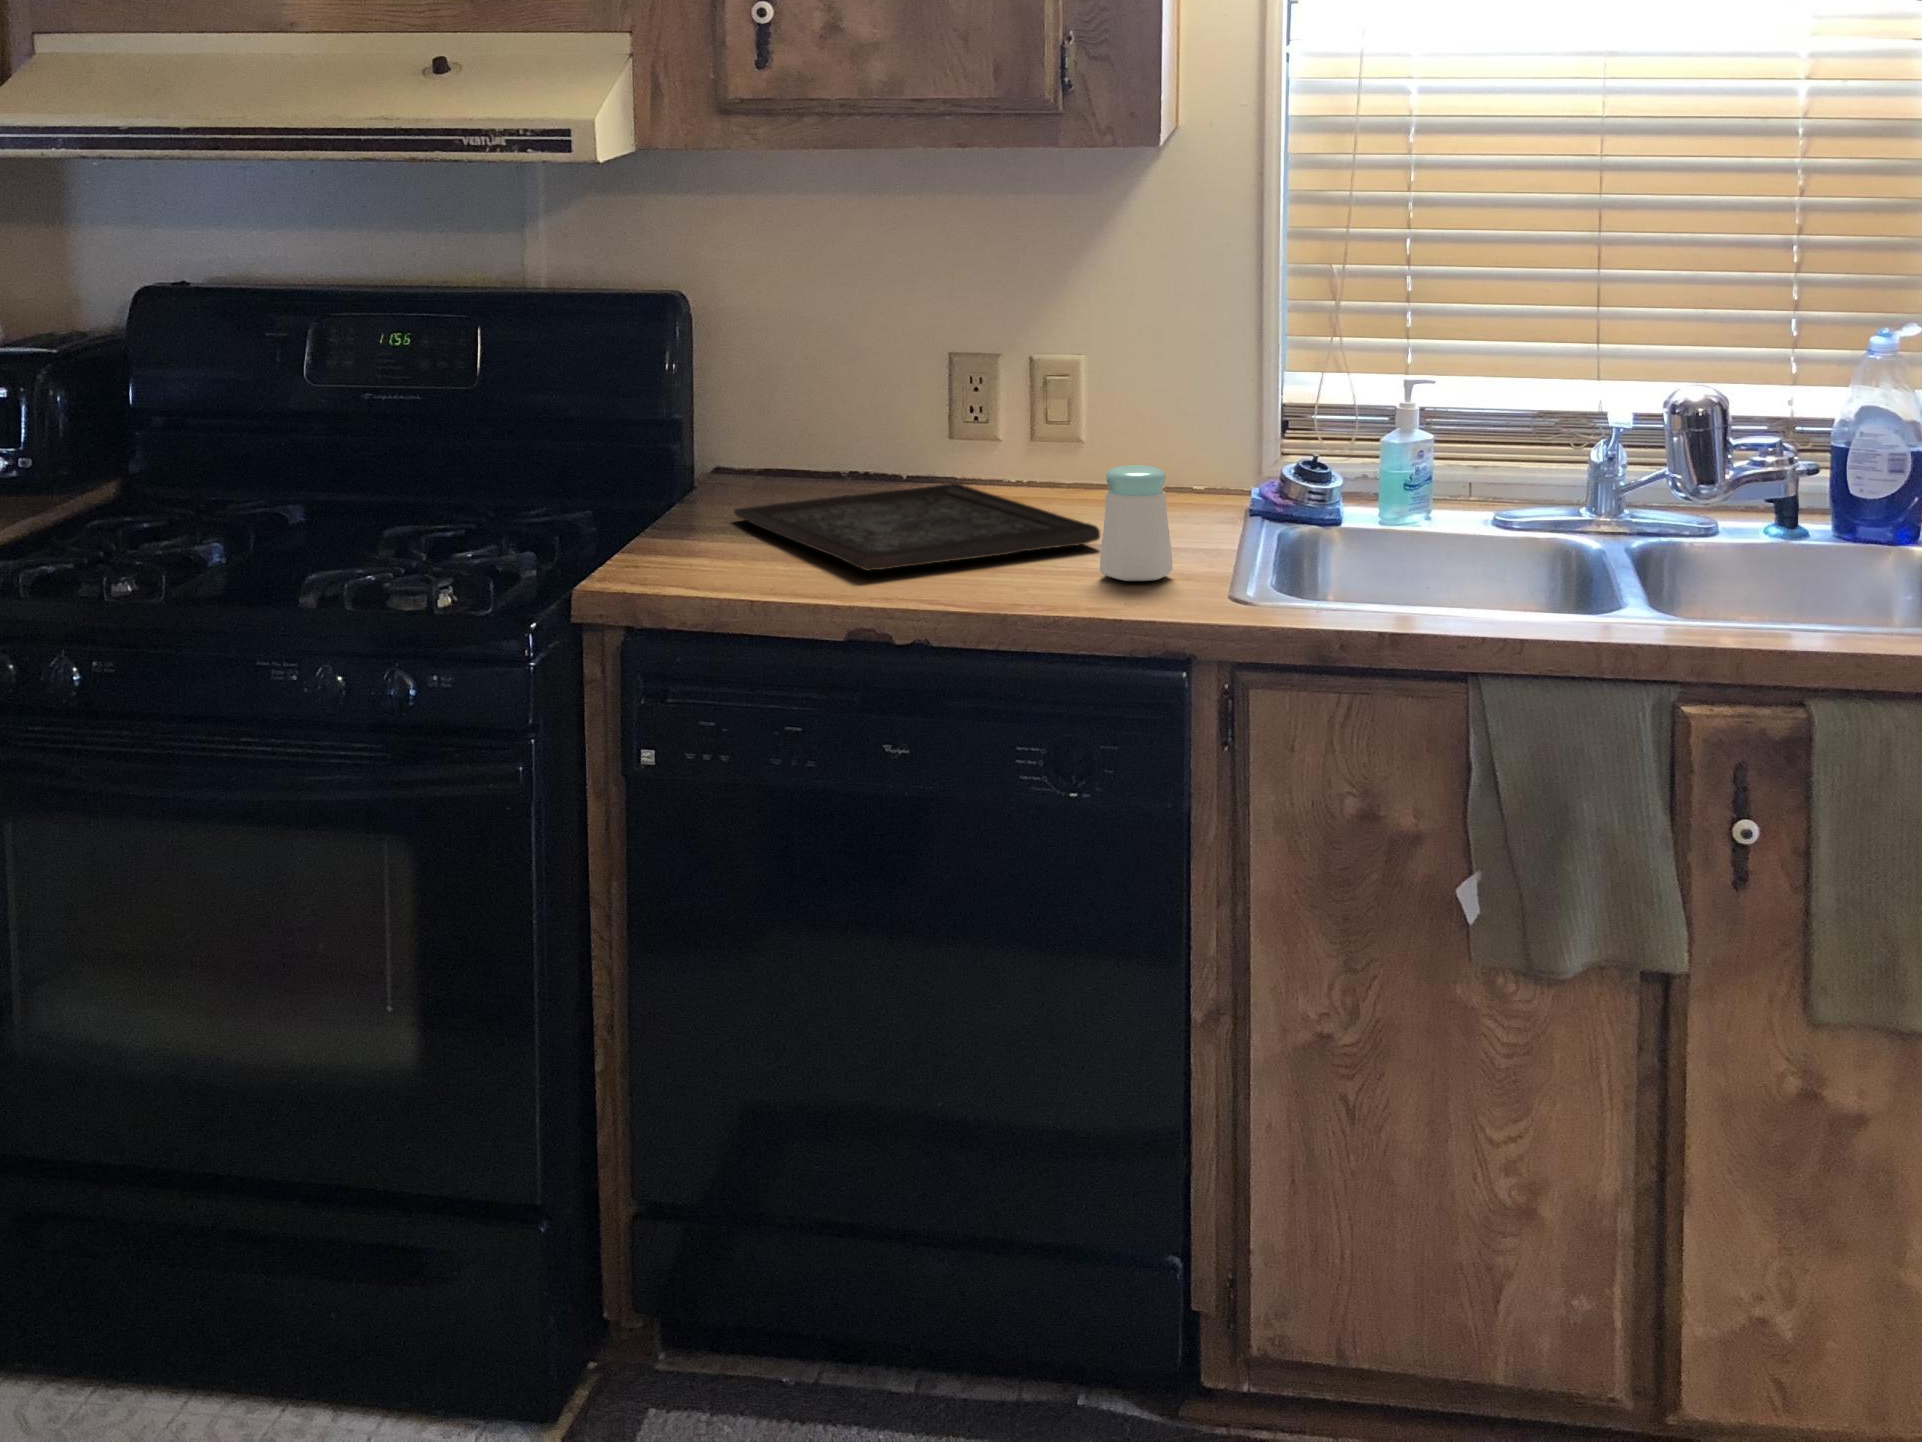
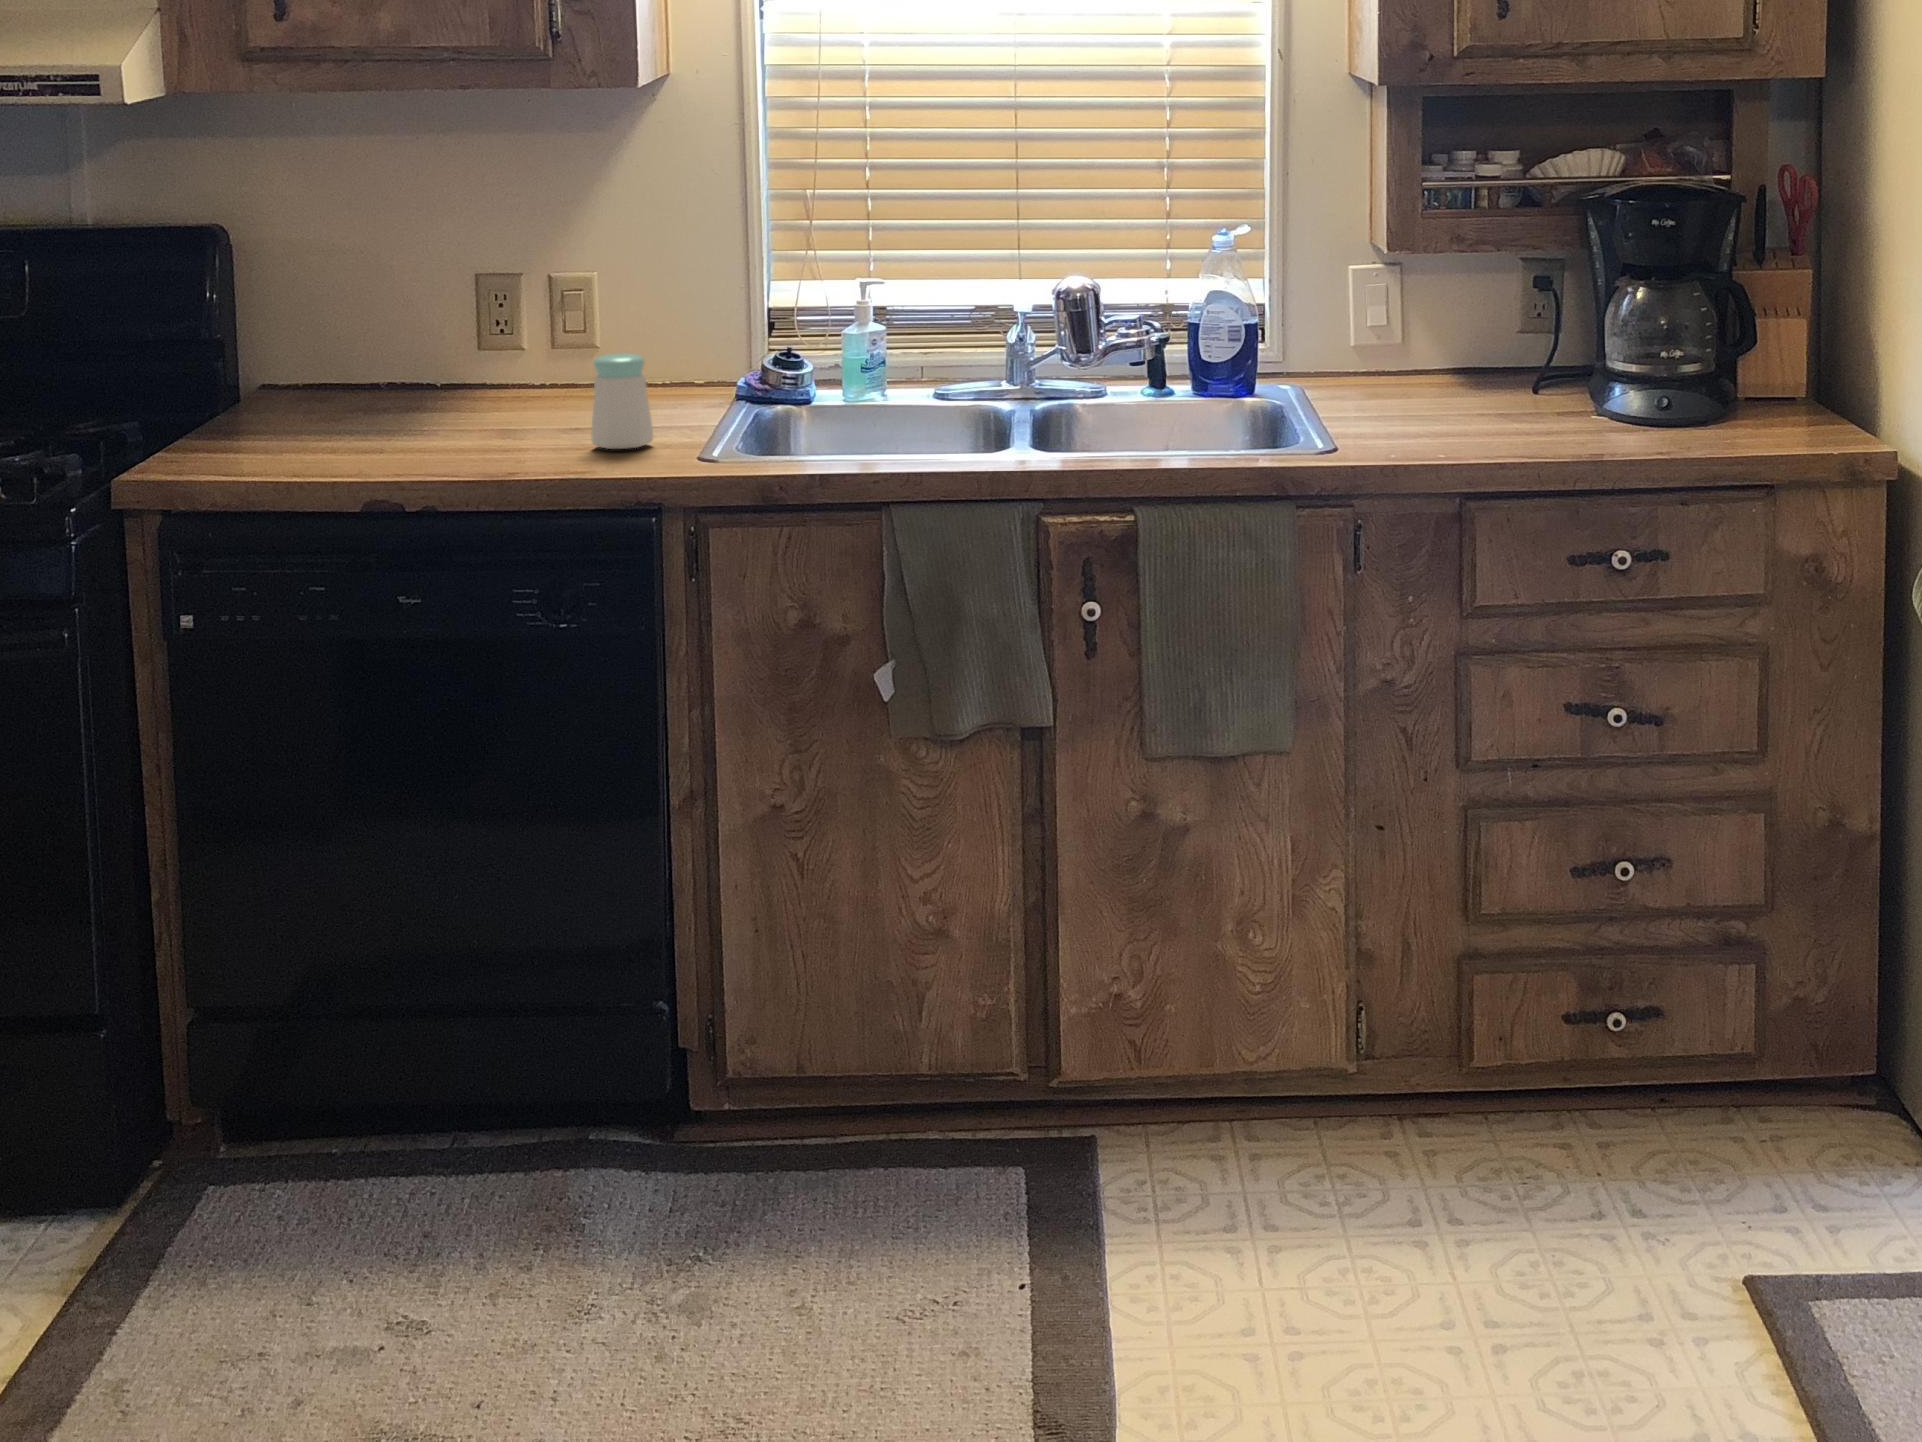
tray: present [734,483,1100,571] -> none [276,385,598,452]

